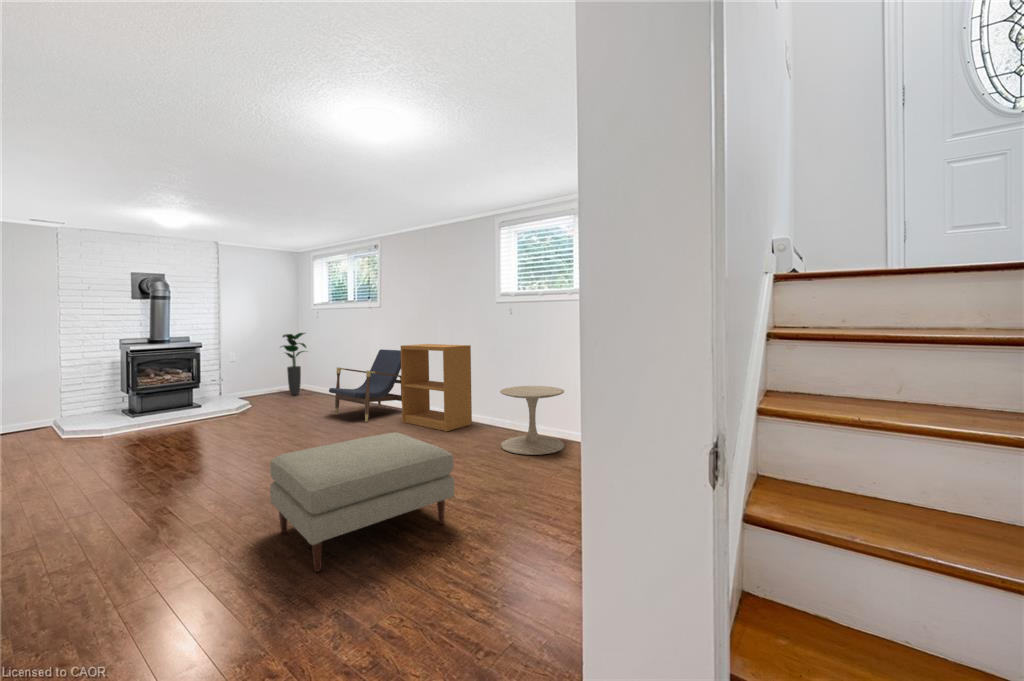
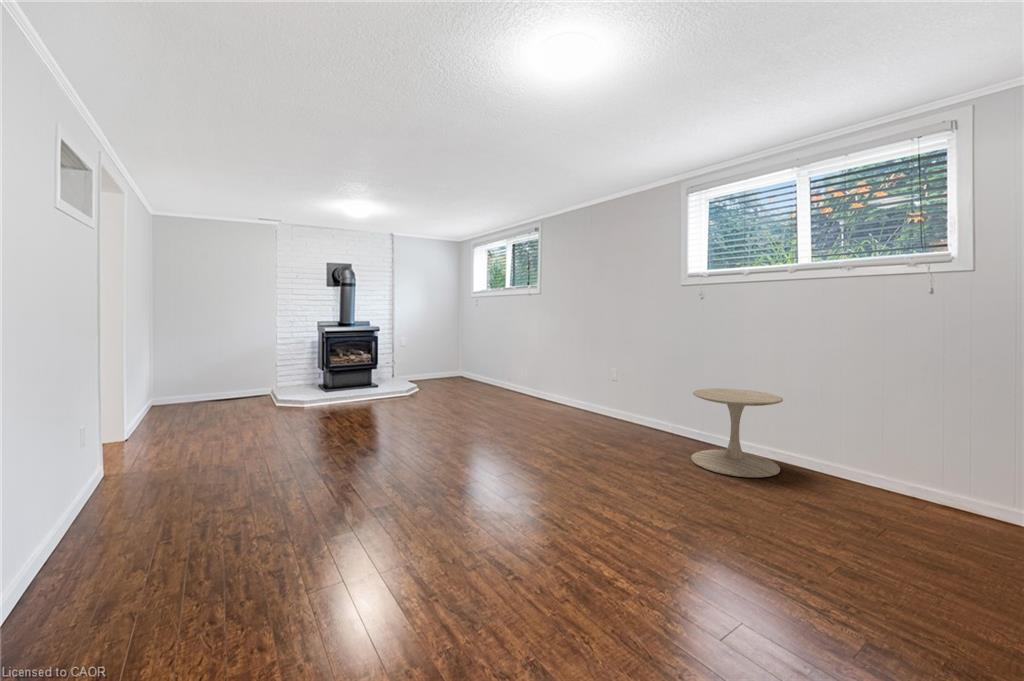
potted plant: present [281,333,306,395] -> none [444,320,472,381]
bookshelf: present [401,344,472,432] -> none [567,334,649,434]
lounge chair: present [329,349,402,422] -> none [492,339,572,415]
ottoman: present [270,432,455,572] -> none [448,434,661,596]

